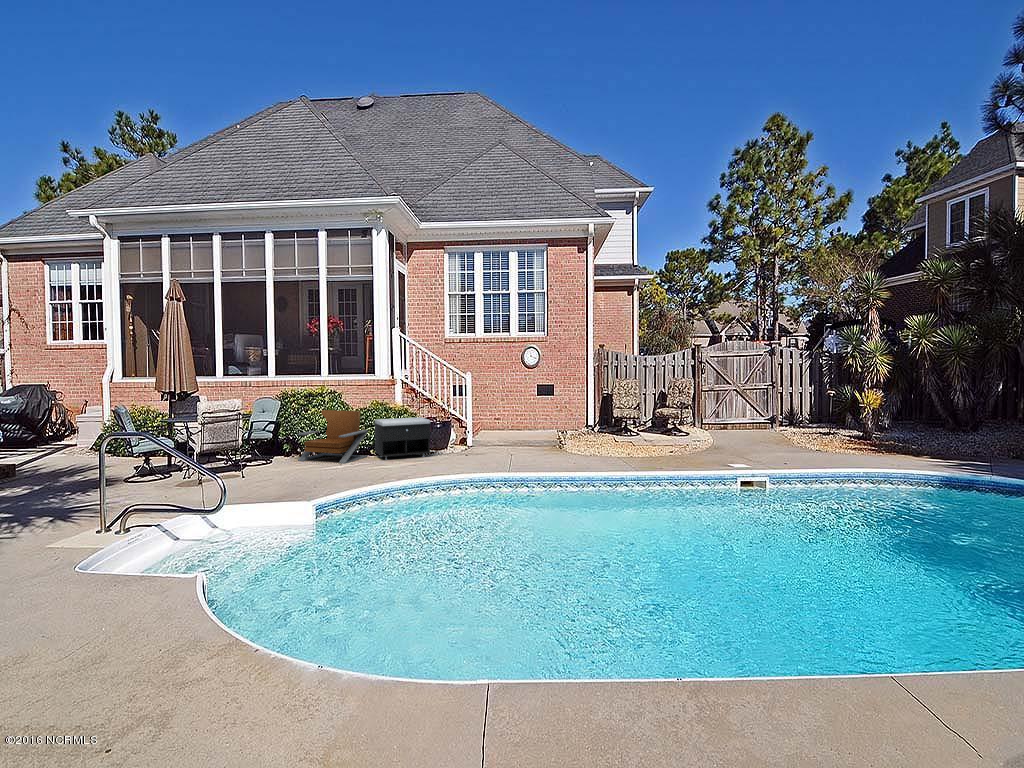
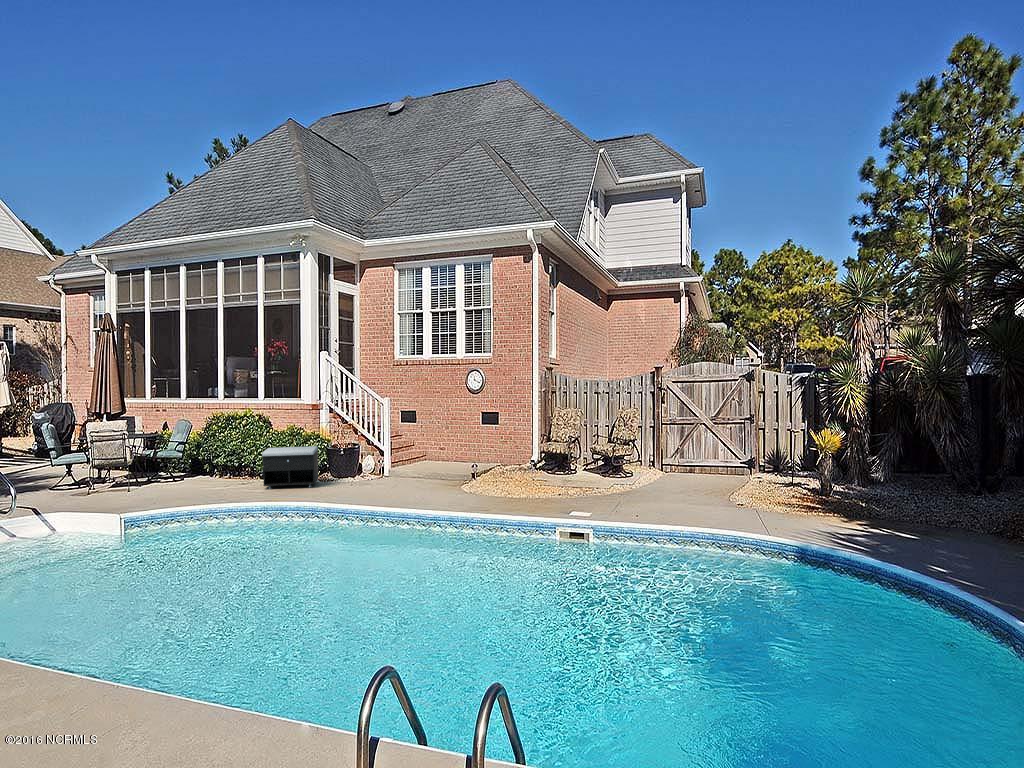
lounge chair: present [298,410,368,464] -> none [196,436,263,492]

